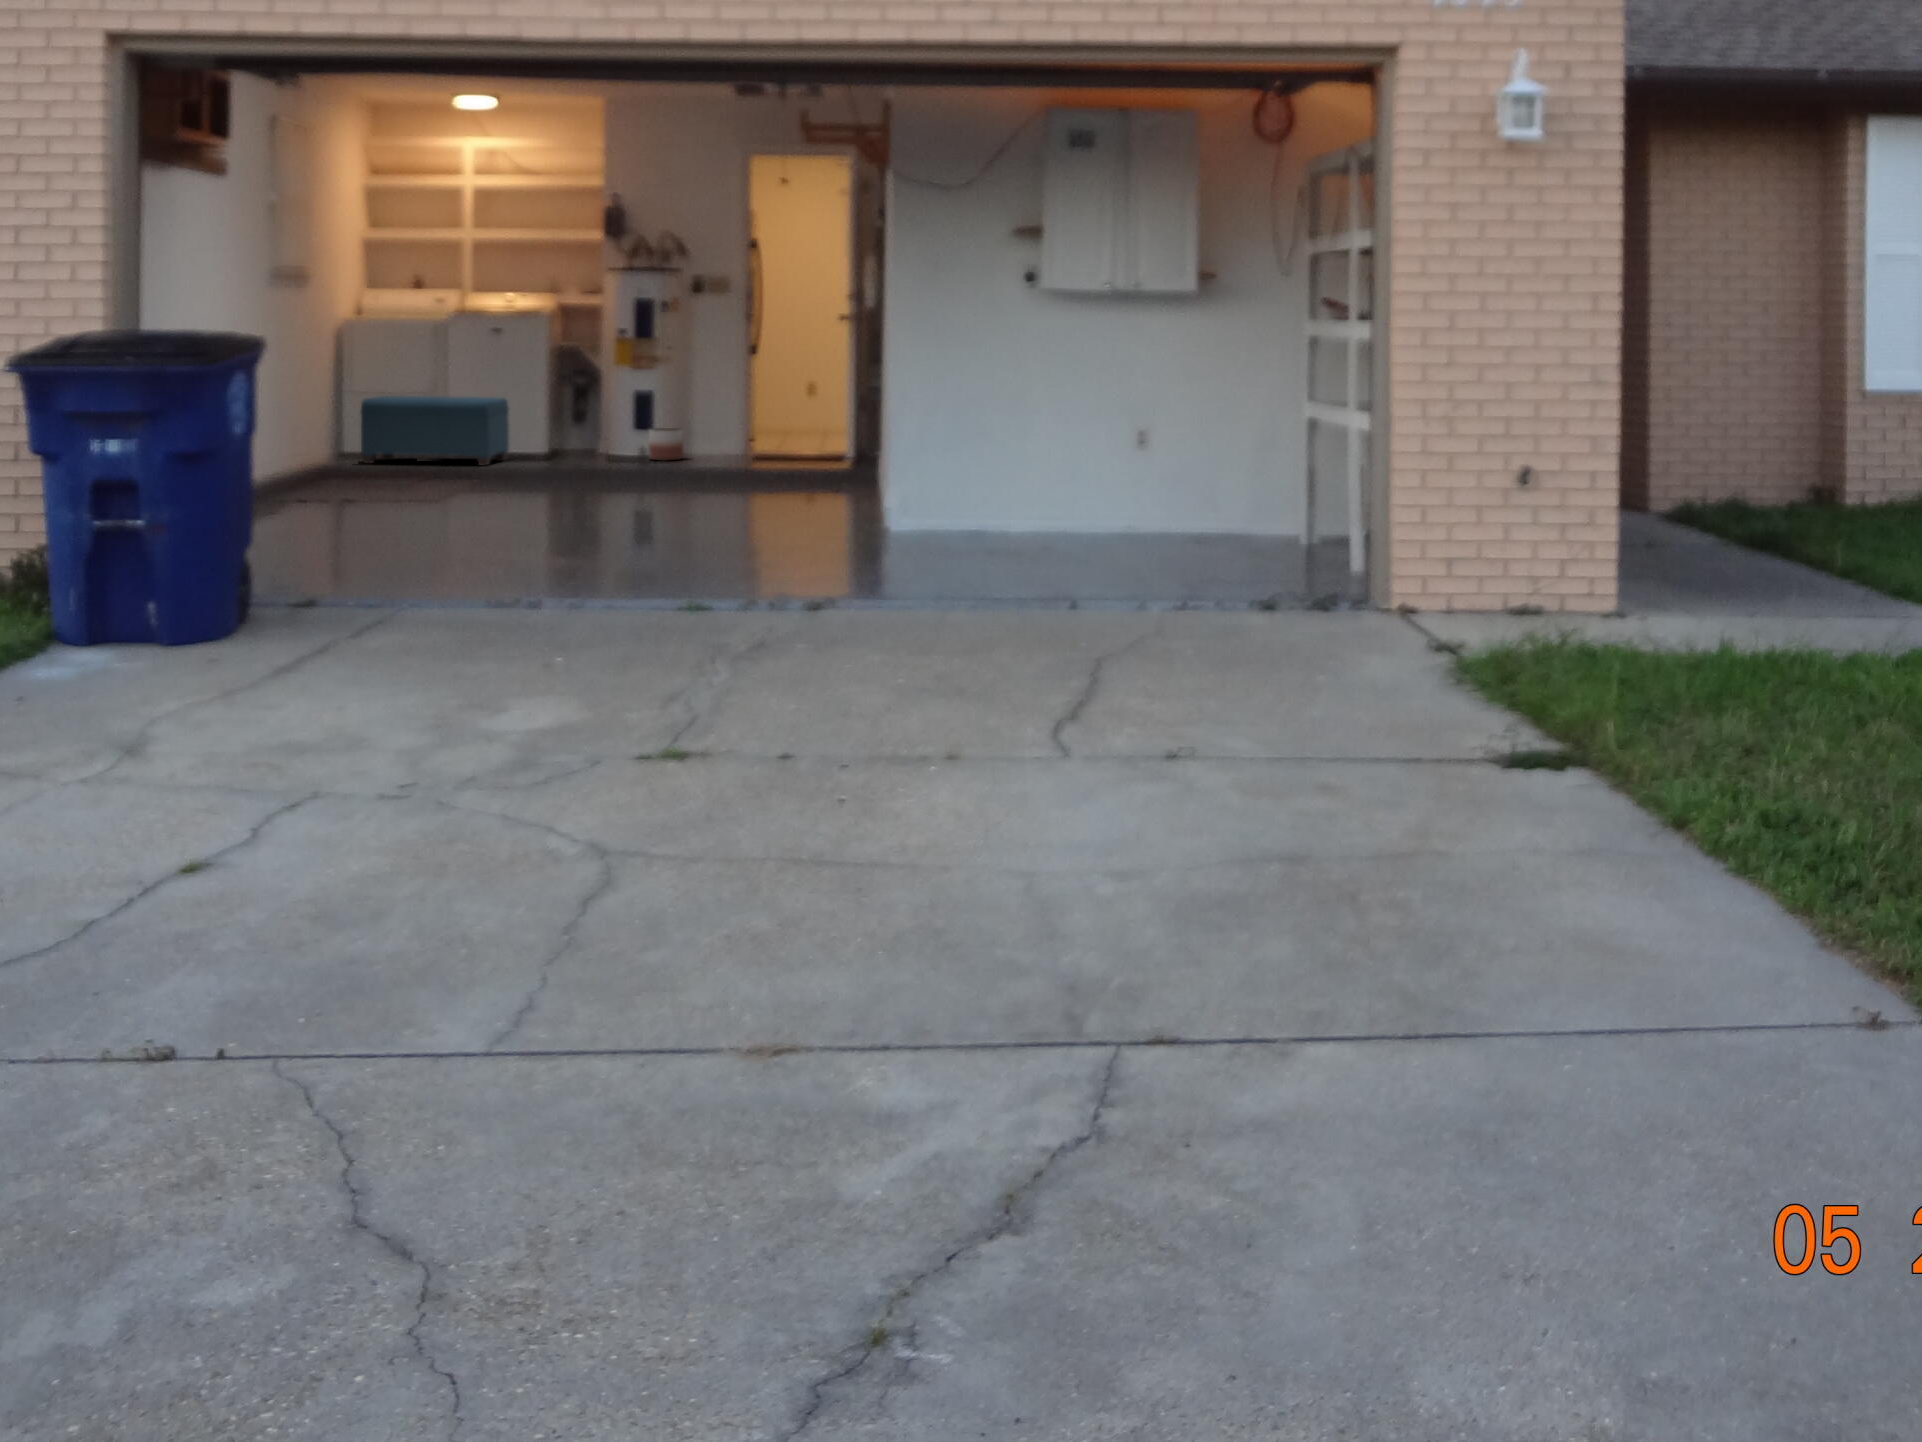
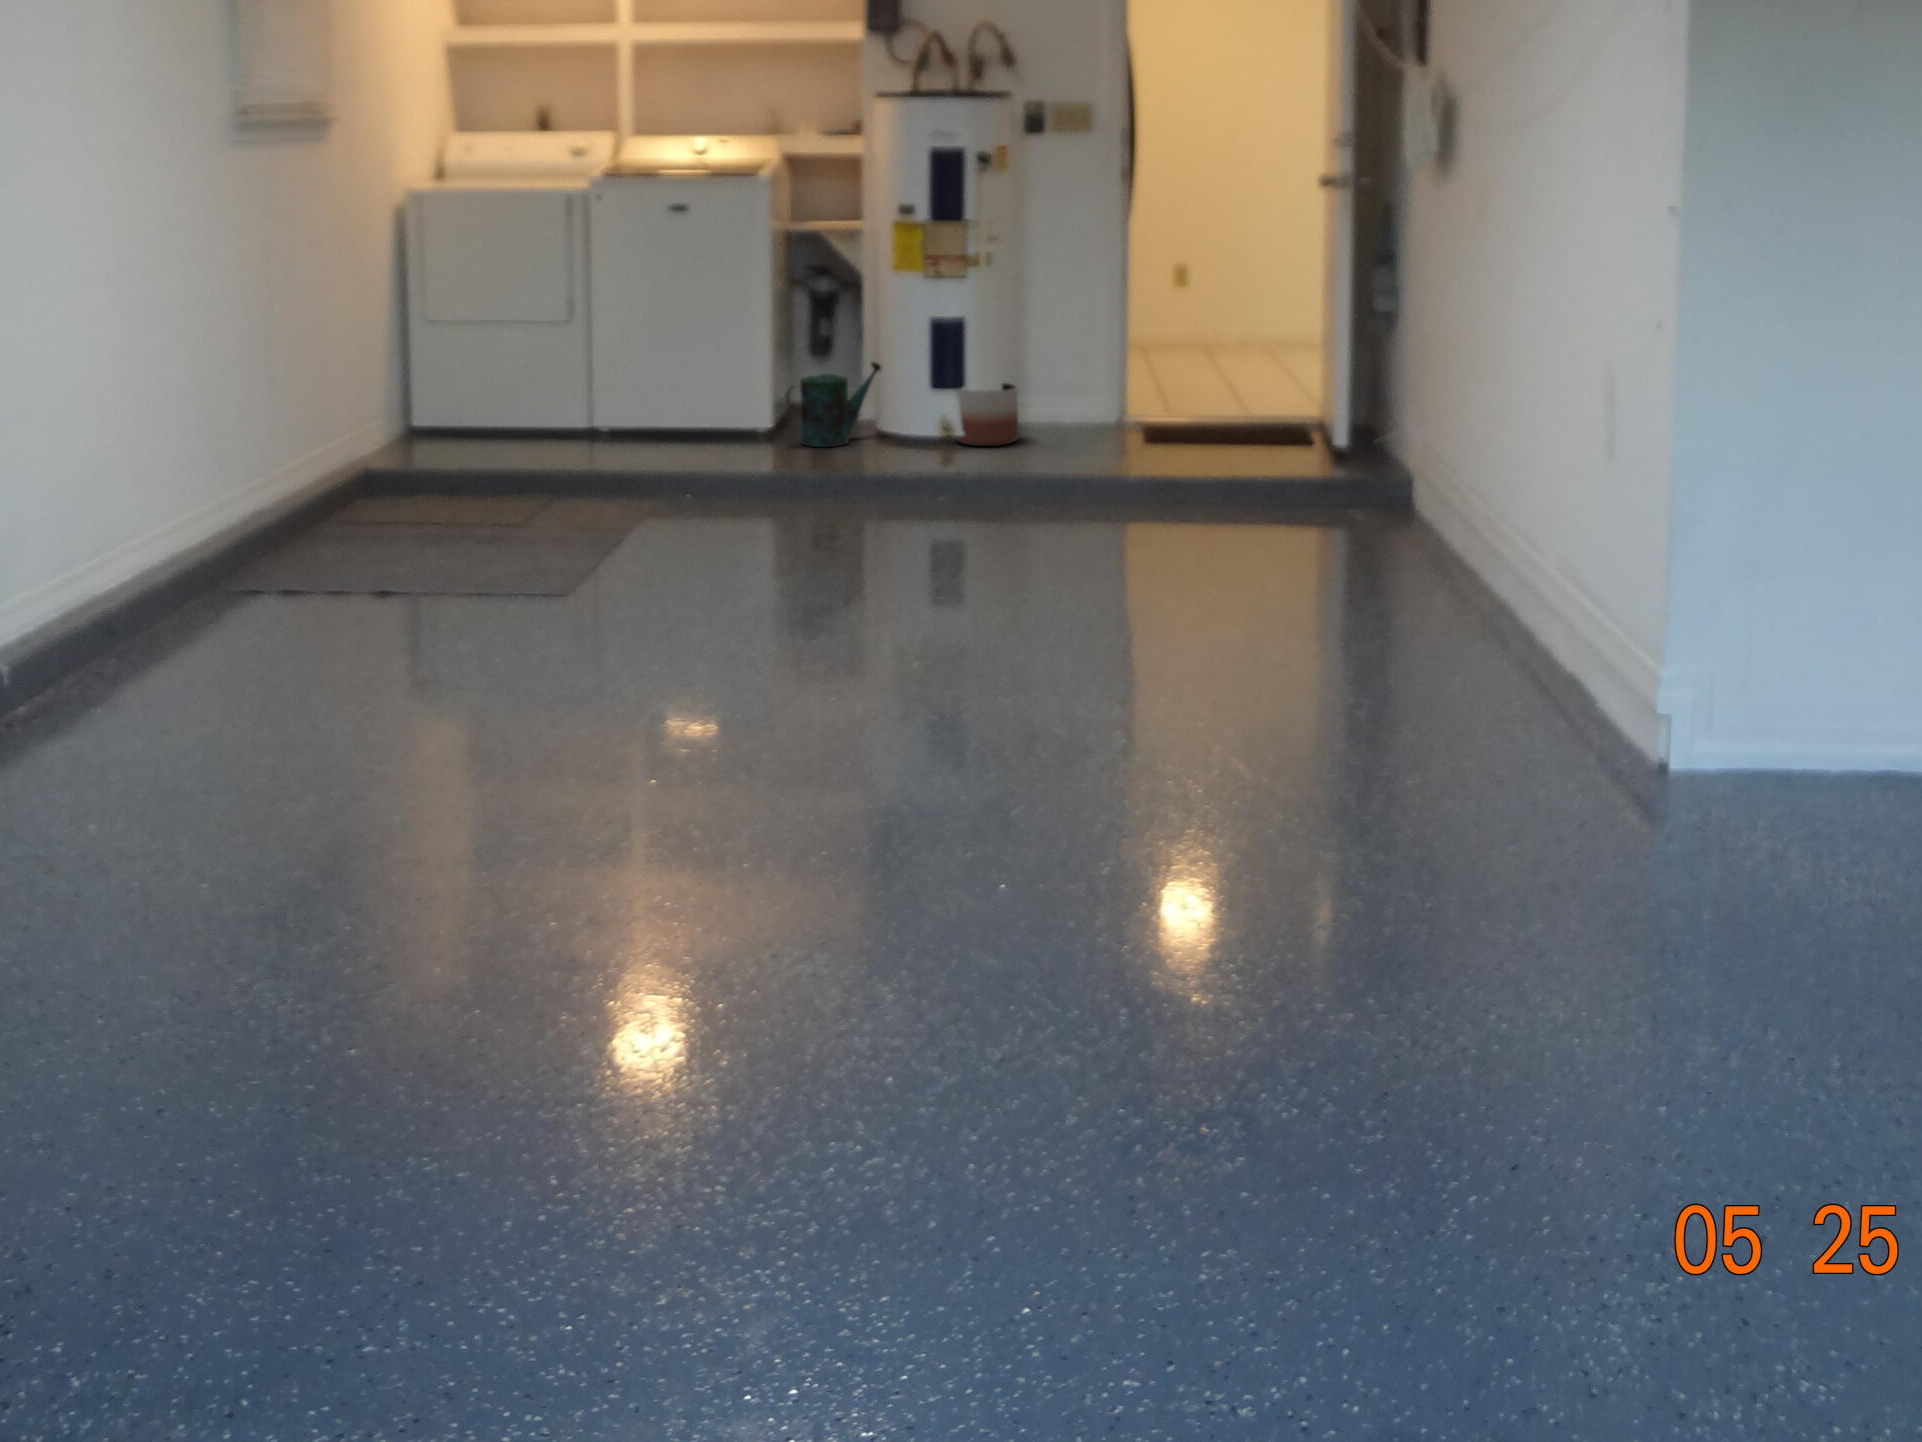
bench: present [361,396,509,465] -> none [434,324,701,460]
watering can: none [556,417,612,461] -> present [786,362,881,447]

